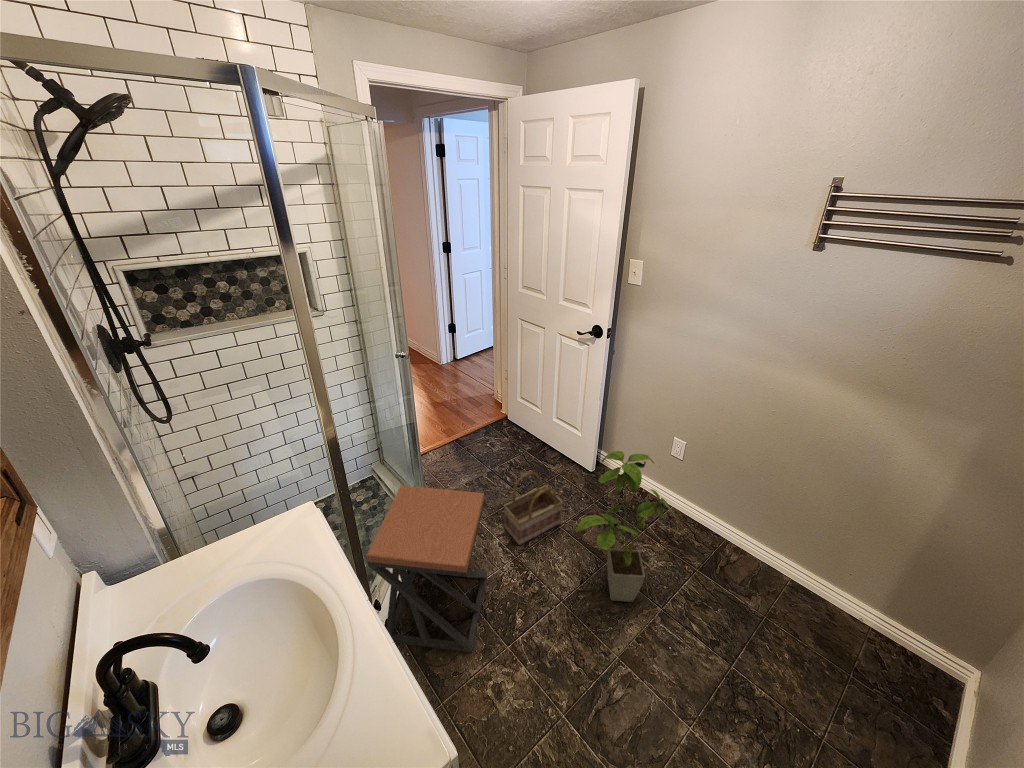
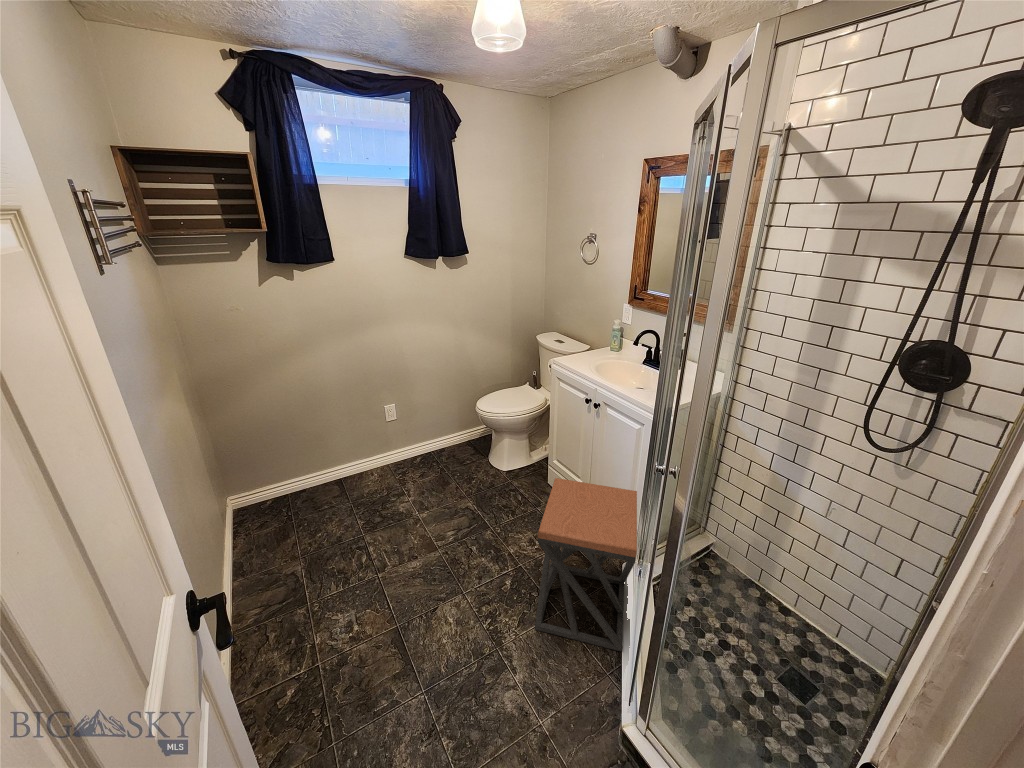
house plant: present [576,451,676,602] -> none [356,468,455,606]
basket: present [503,472,563,545] -> none [417,620,507,739]

